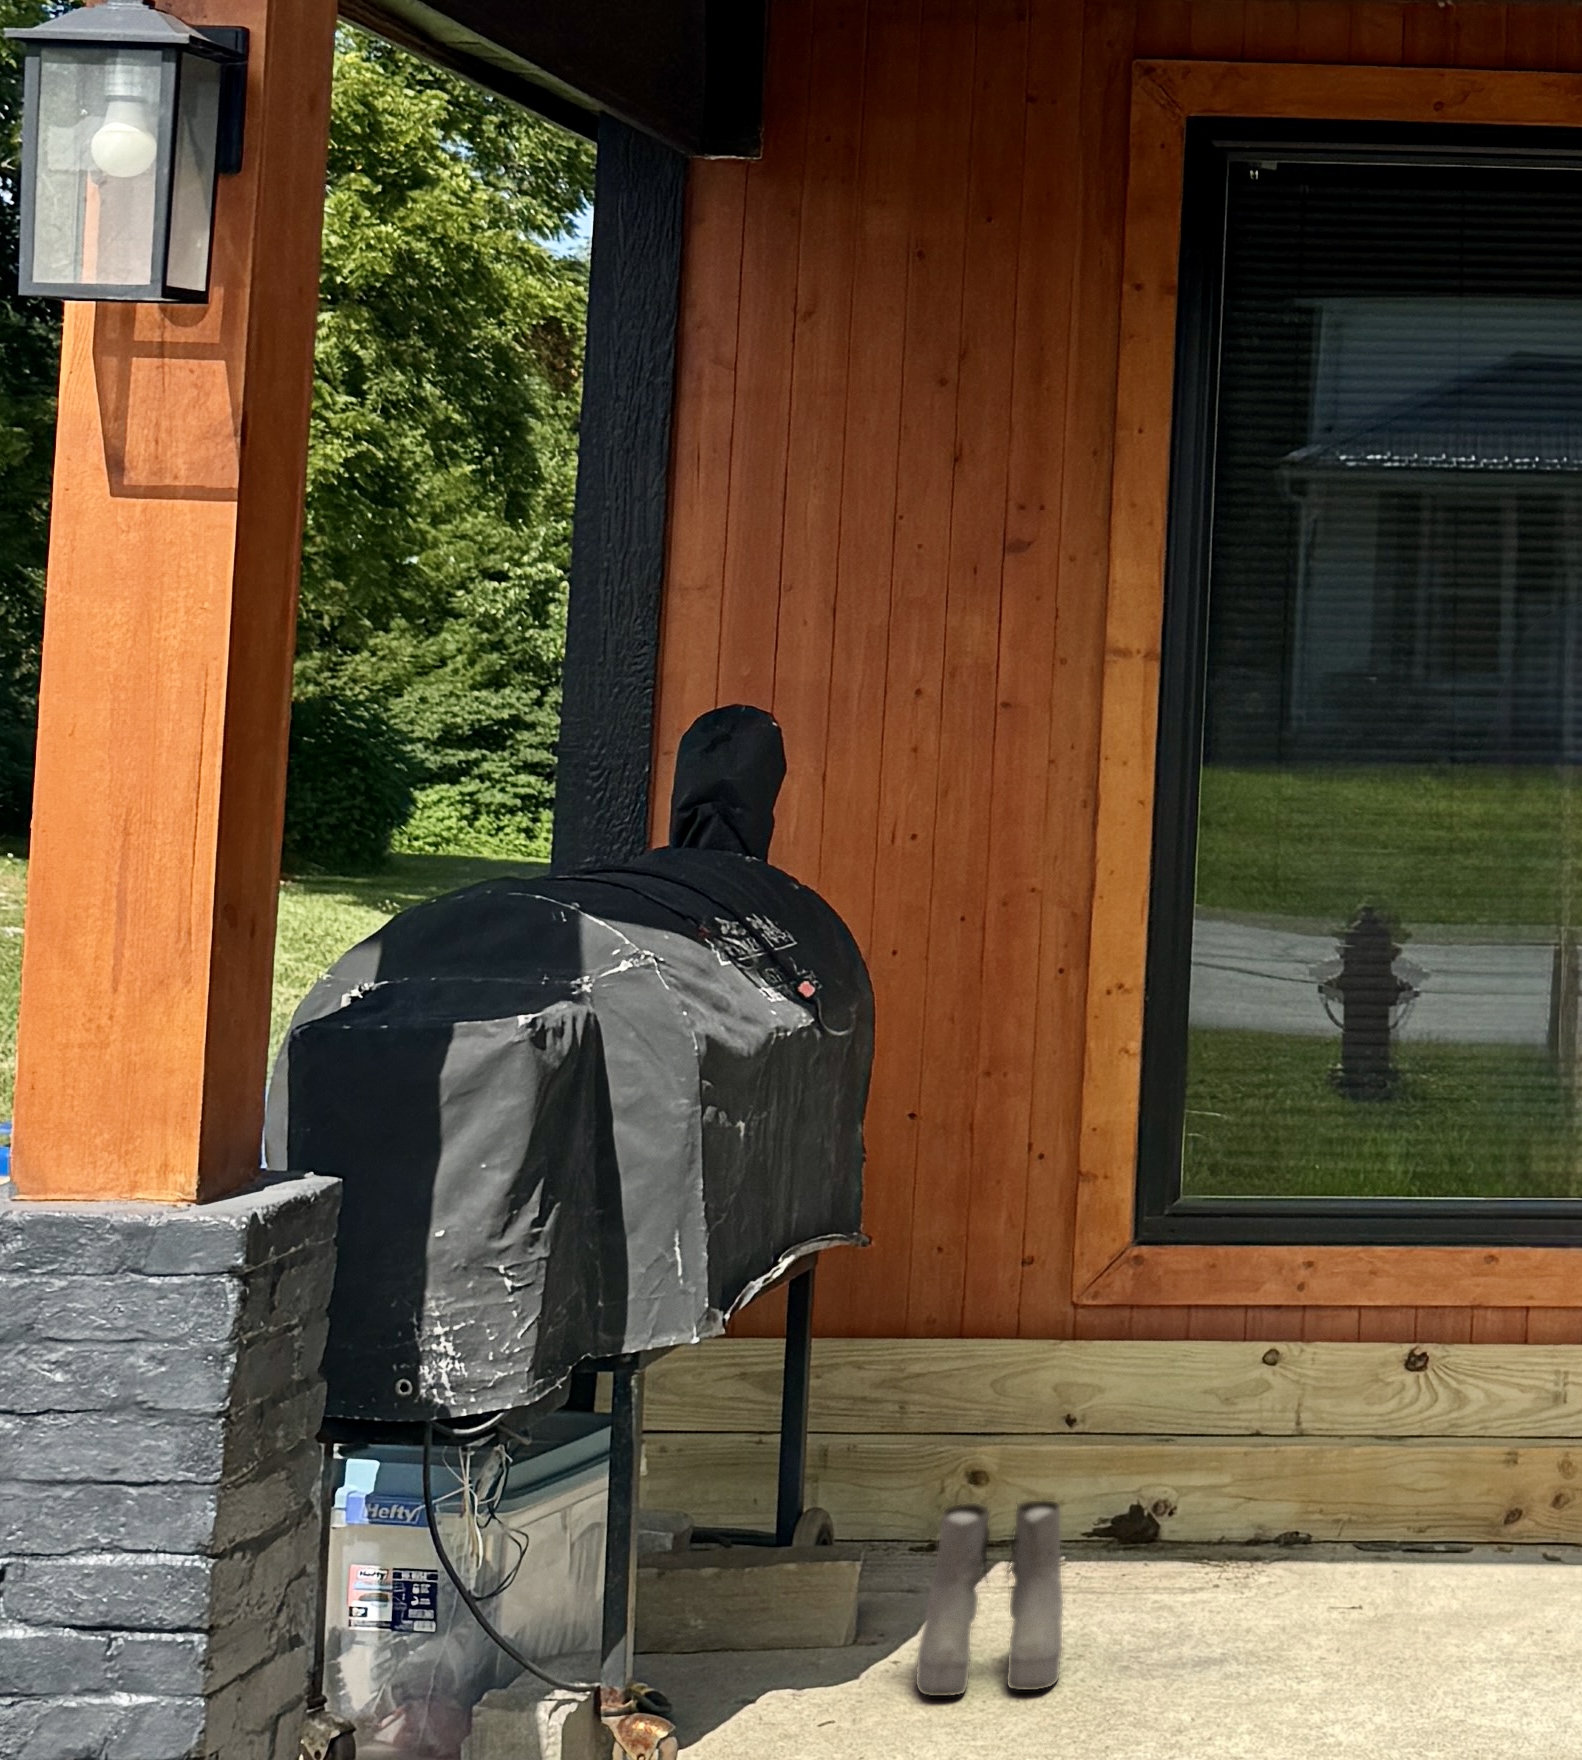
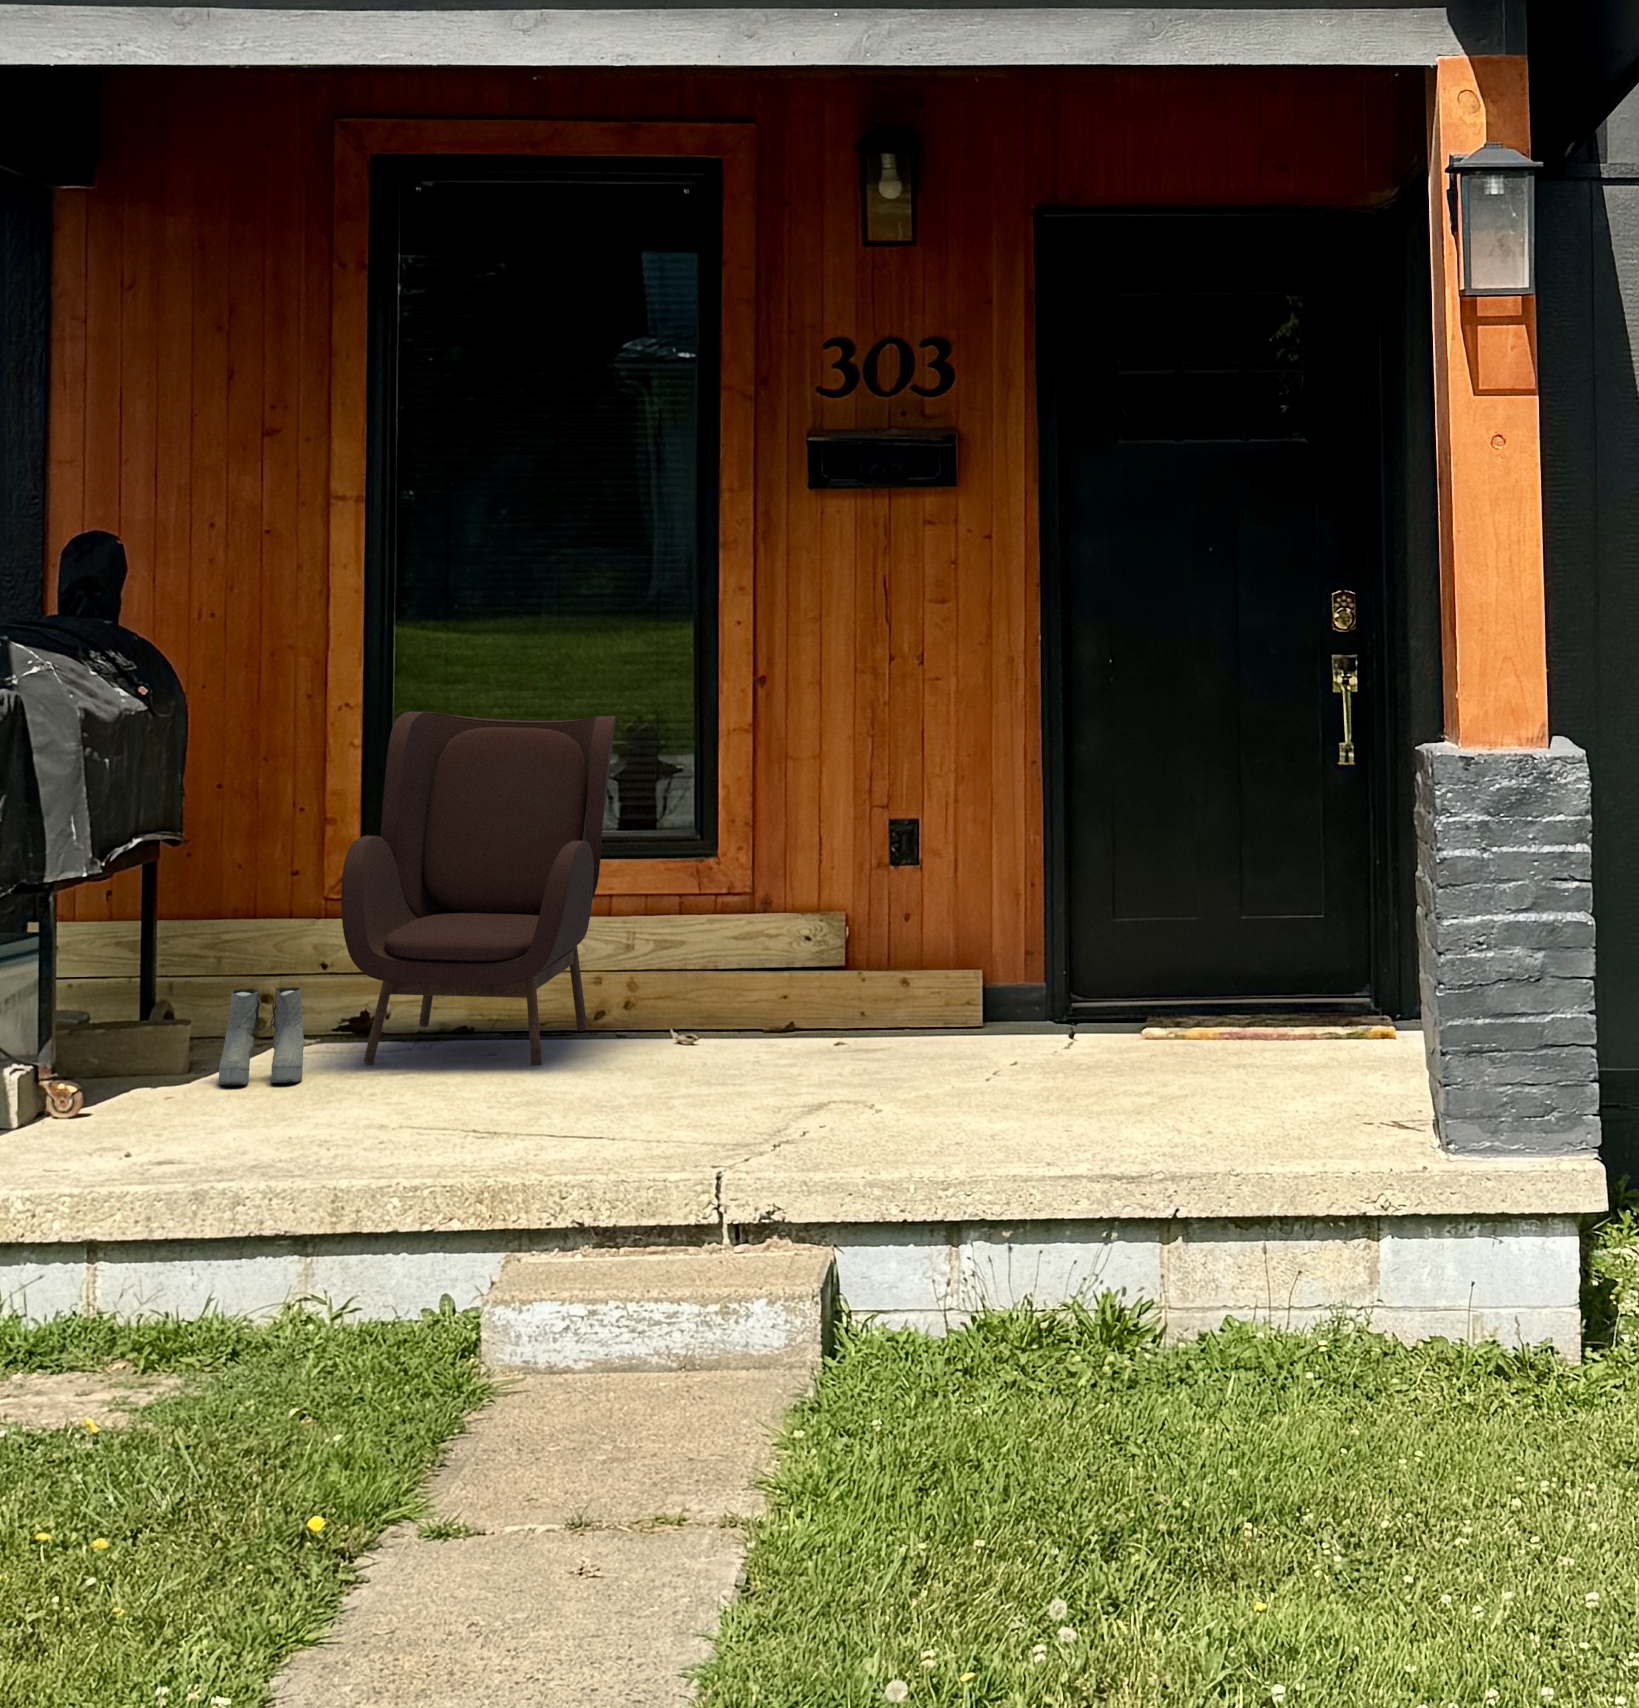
armchair: none [1129,997,1557,1638] -> present [341,712,616,1066]

